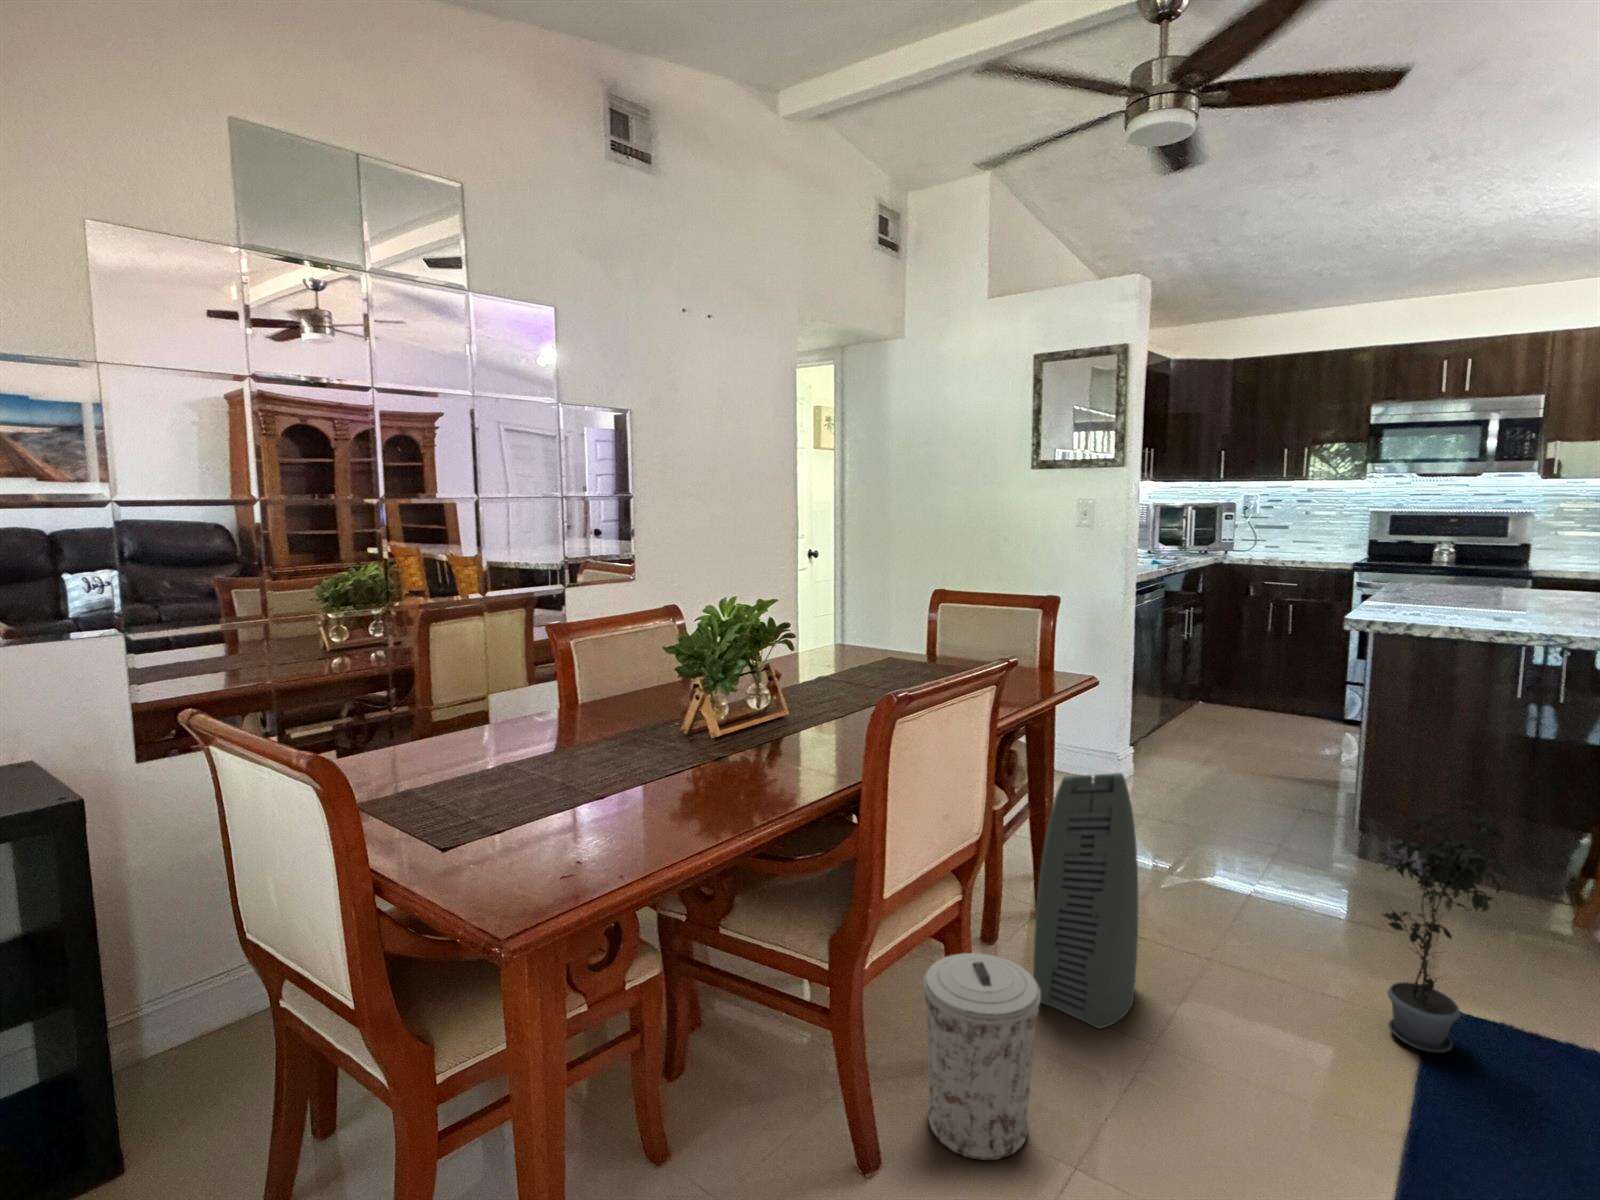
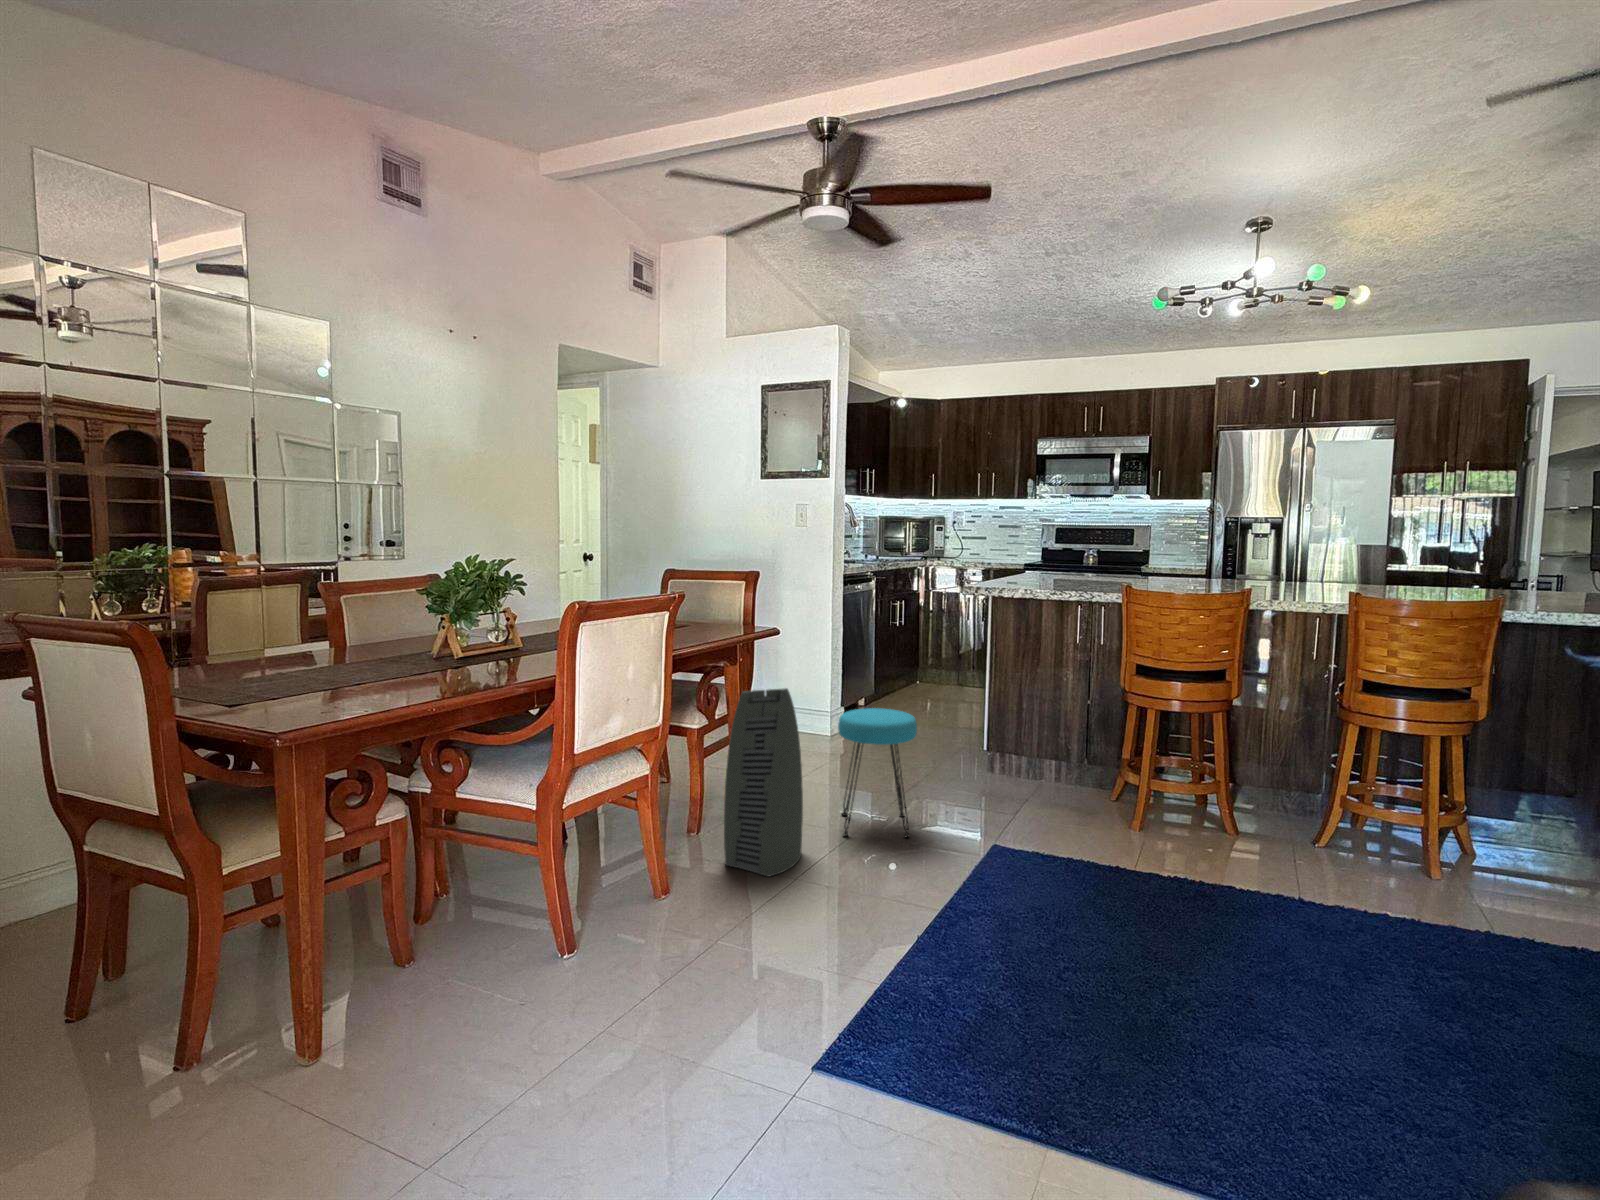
stool: none [1169,788,1292,975] -> present [838,708,917,837]
potted plant: present [1377,801,1509,1053] -> none [953,692,1034,870]
trash can: present [923,953,1041,1160] -> none [619,812,704,952]

